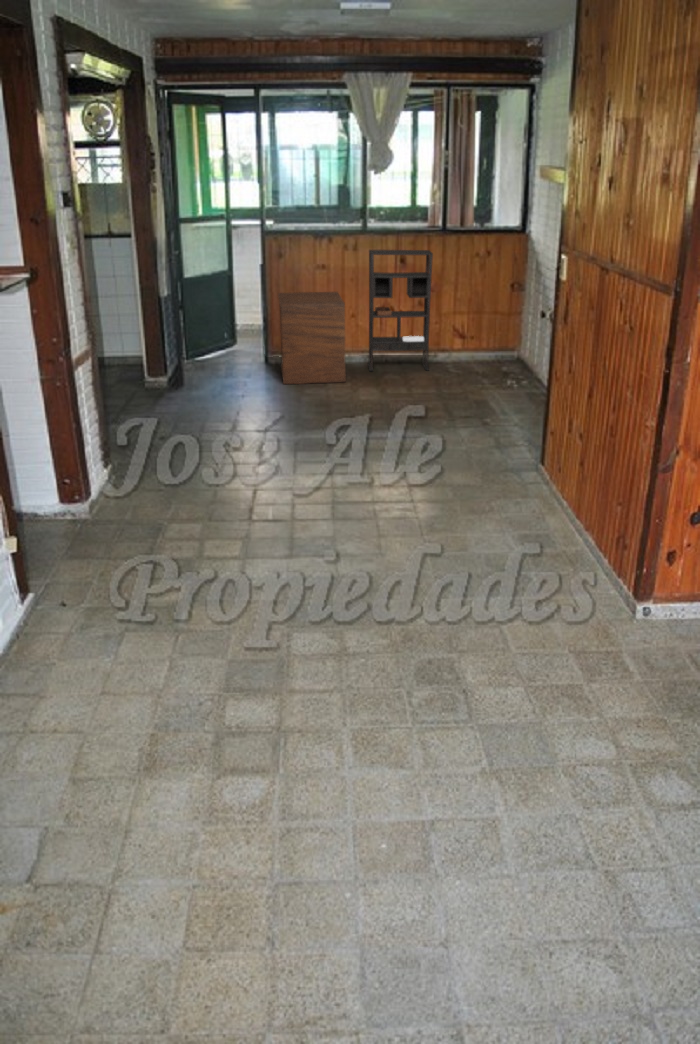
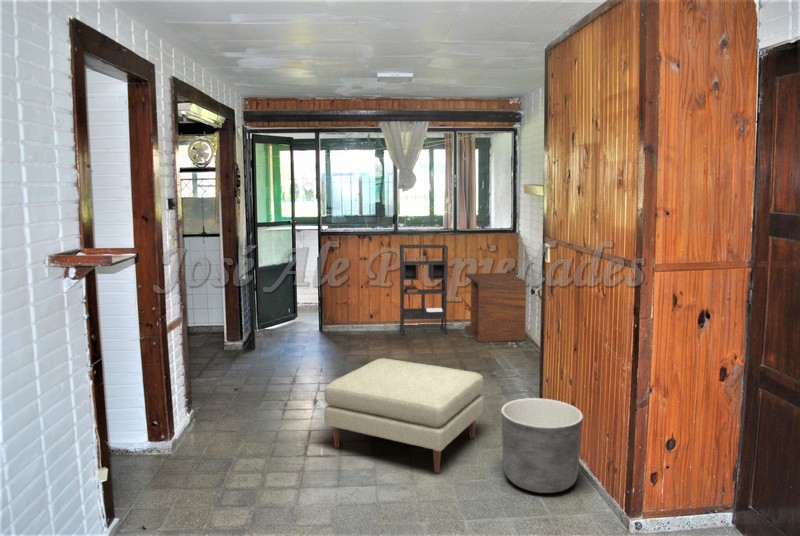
side table: present [278,292,346,384] -> present [465,273,526,342]
ottoman: none [276,391,452,506] -> present [325,358,484,473]
planter: none [463,431,546,522] -> present [501,398,583,493]

